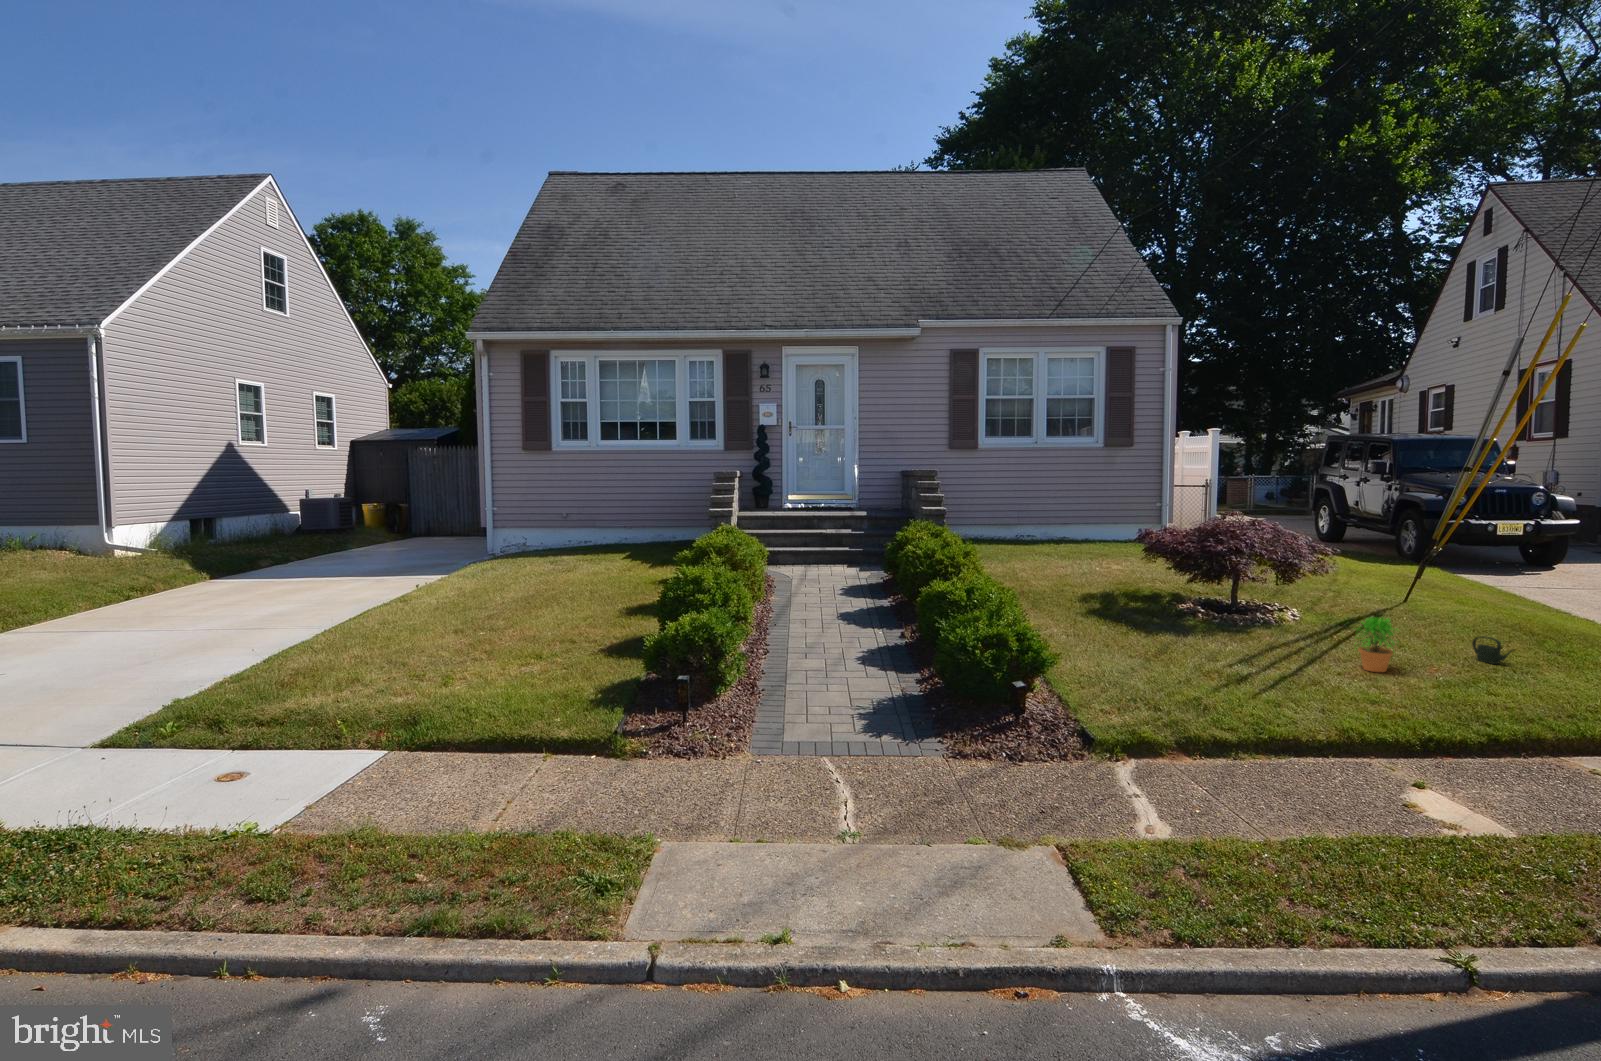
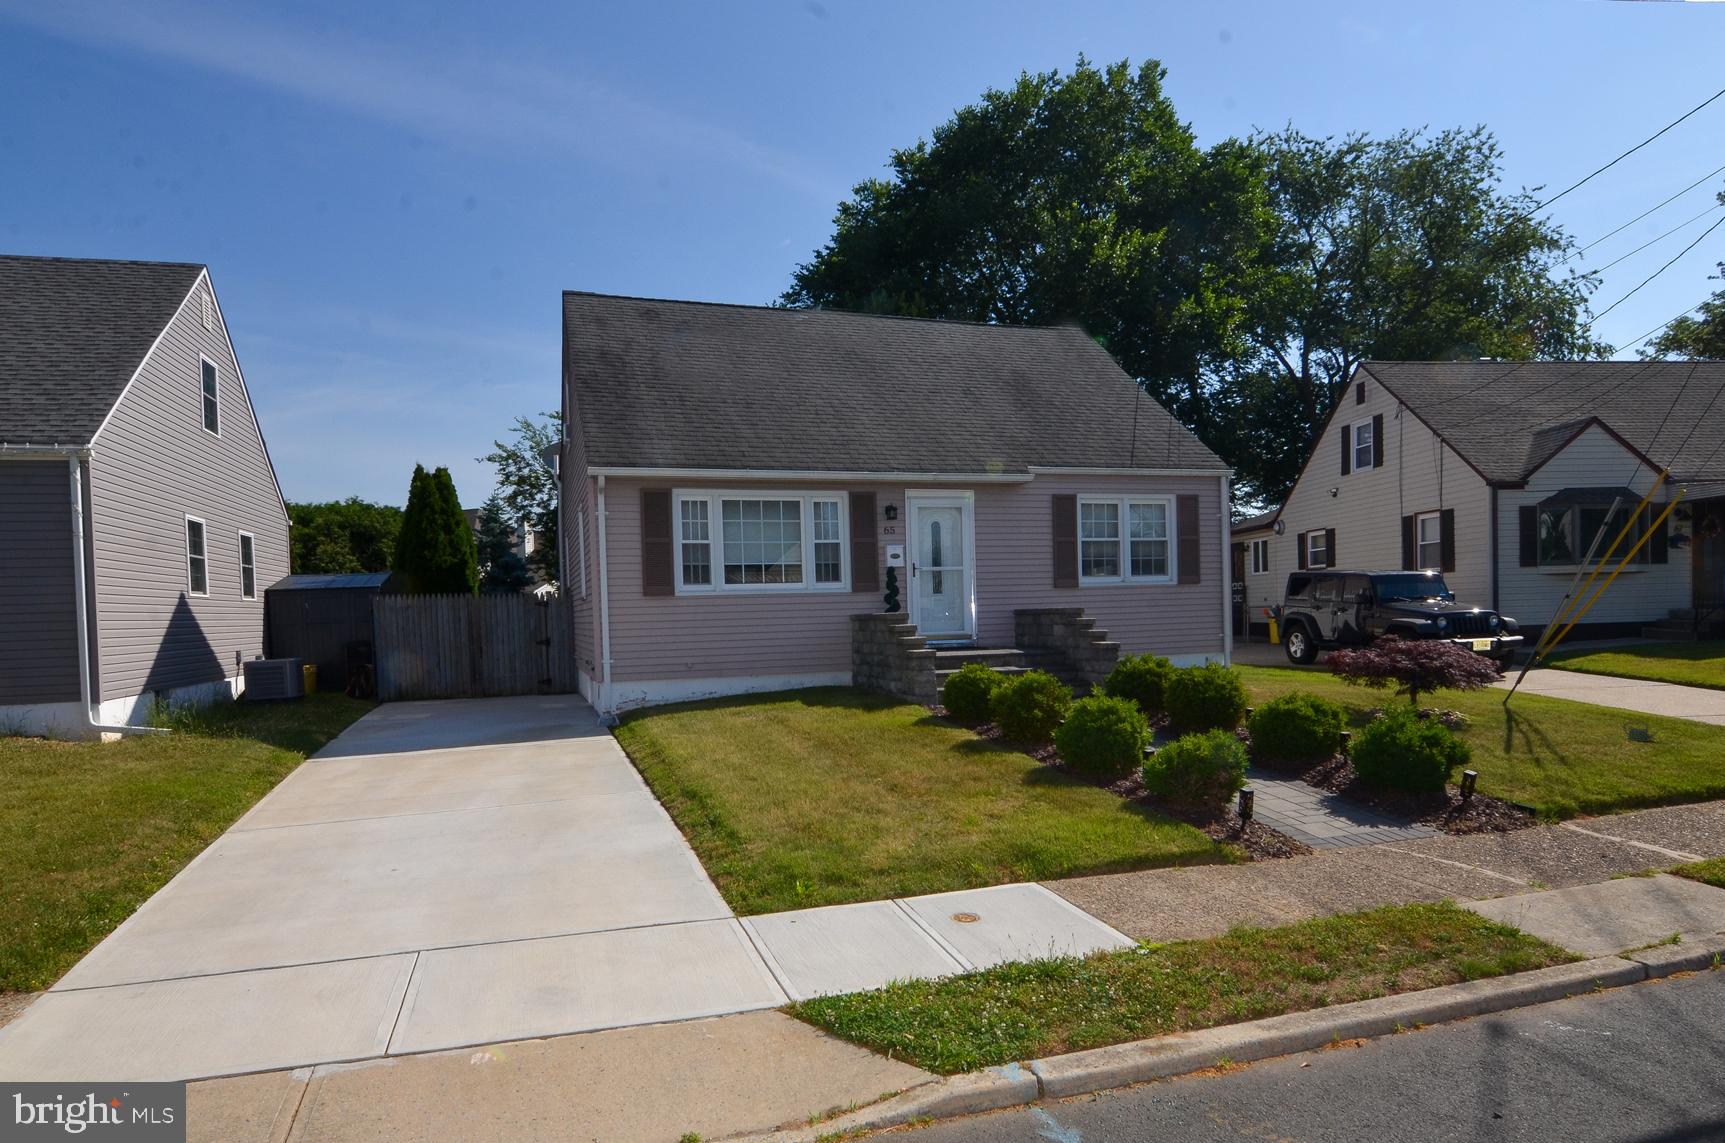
potted plant: present [1355,617,1399,672] -> none [1565,709,1609,753]

